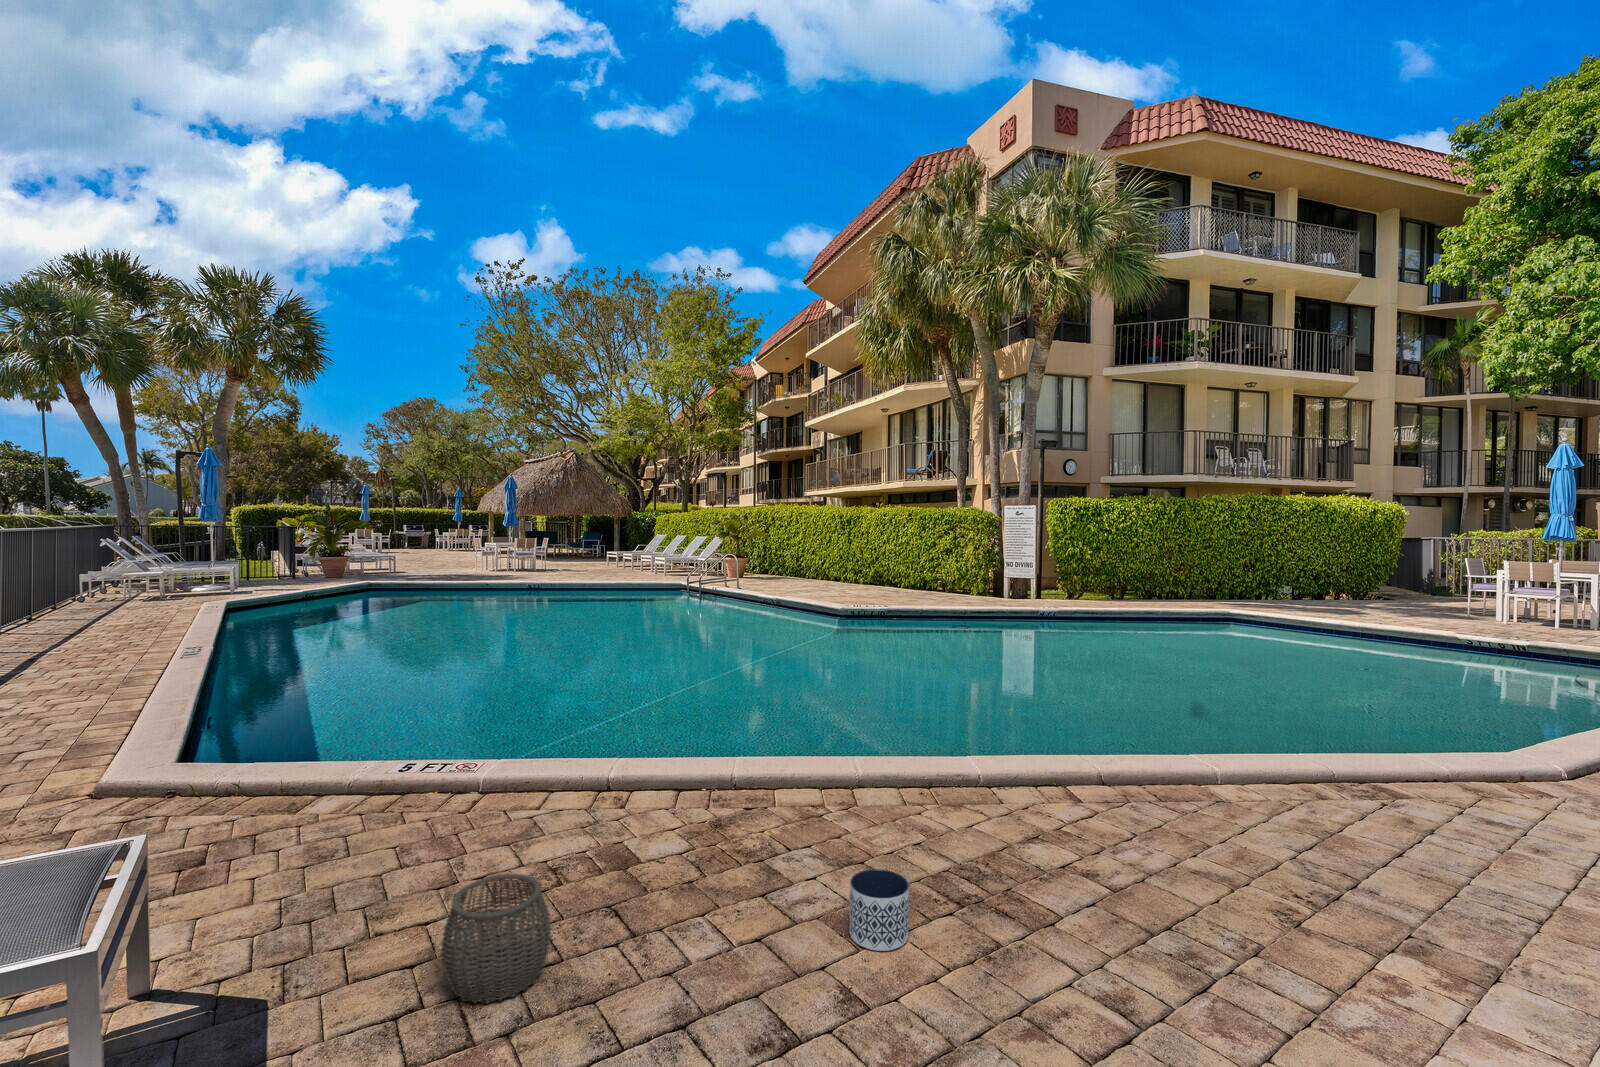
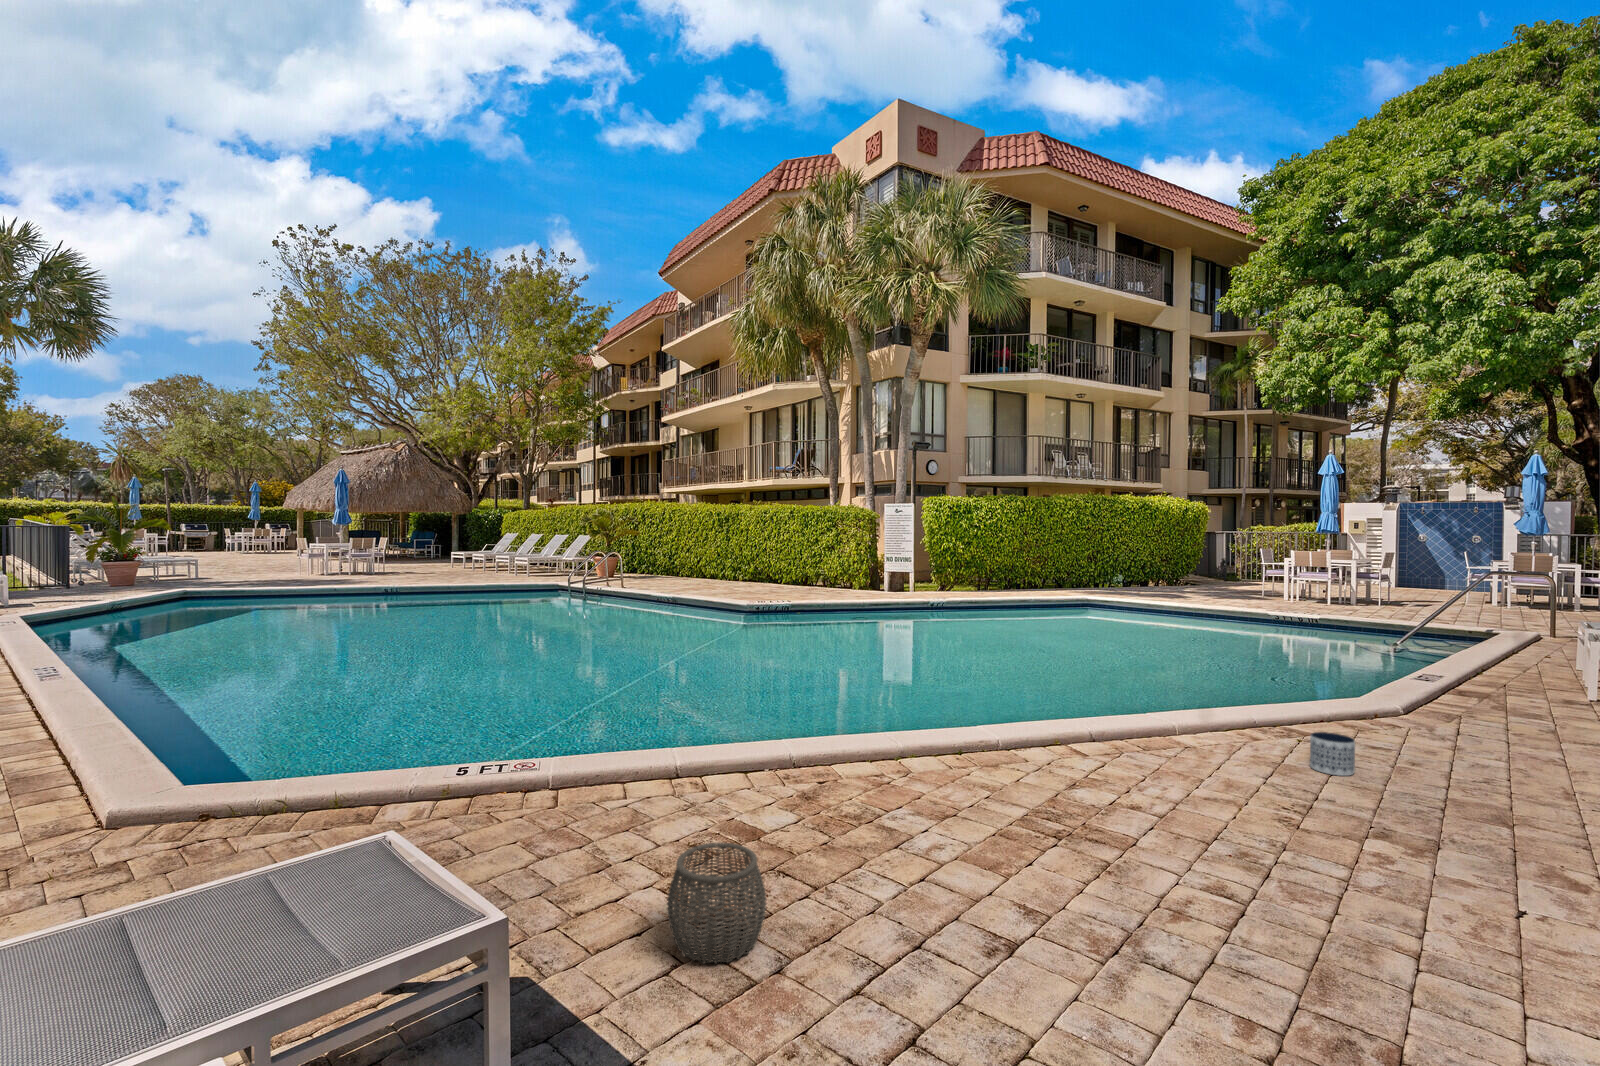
planter: present [850,869,909,951] -> present [1310,732,1355,776]

